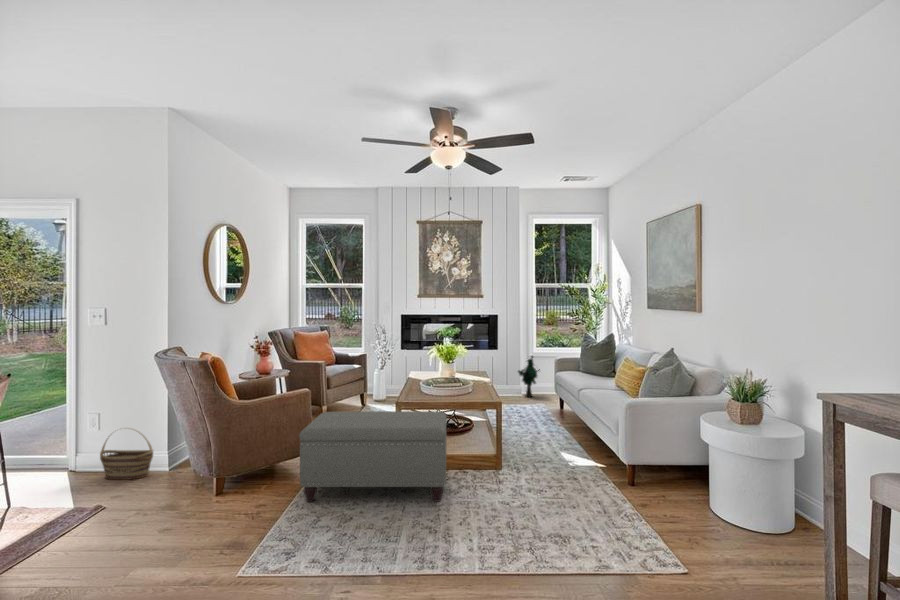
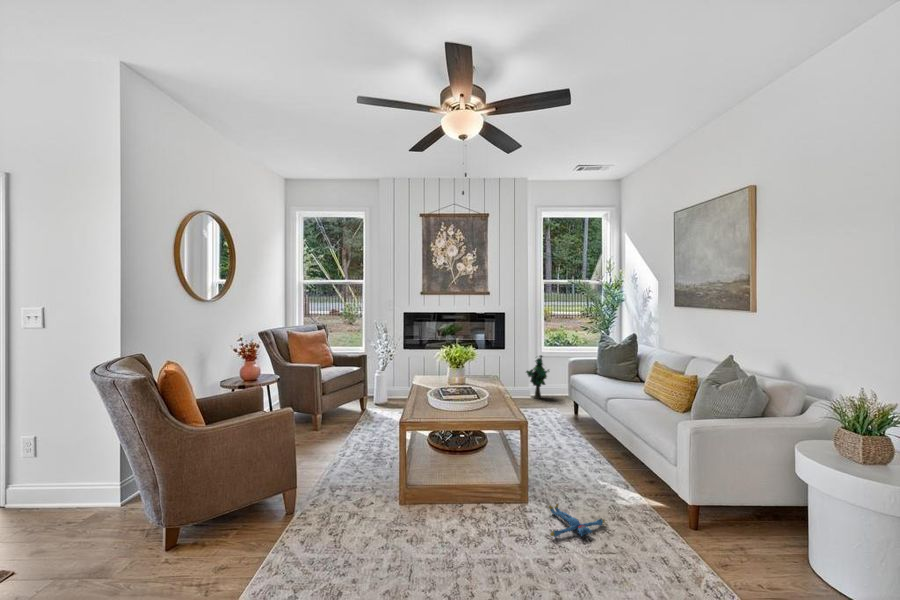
ottoman: present [299,411,447,502] -> none [272,435,464,561]
basket: present [100,433,153,480] -> none [32,456,101,521]
plush toy: none [515,469,561,489] -> present [549,504,605,537]

